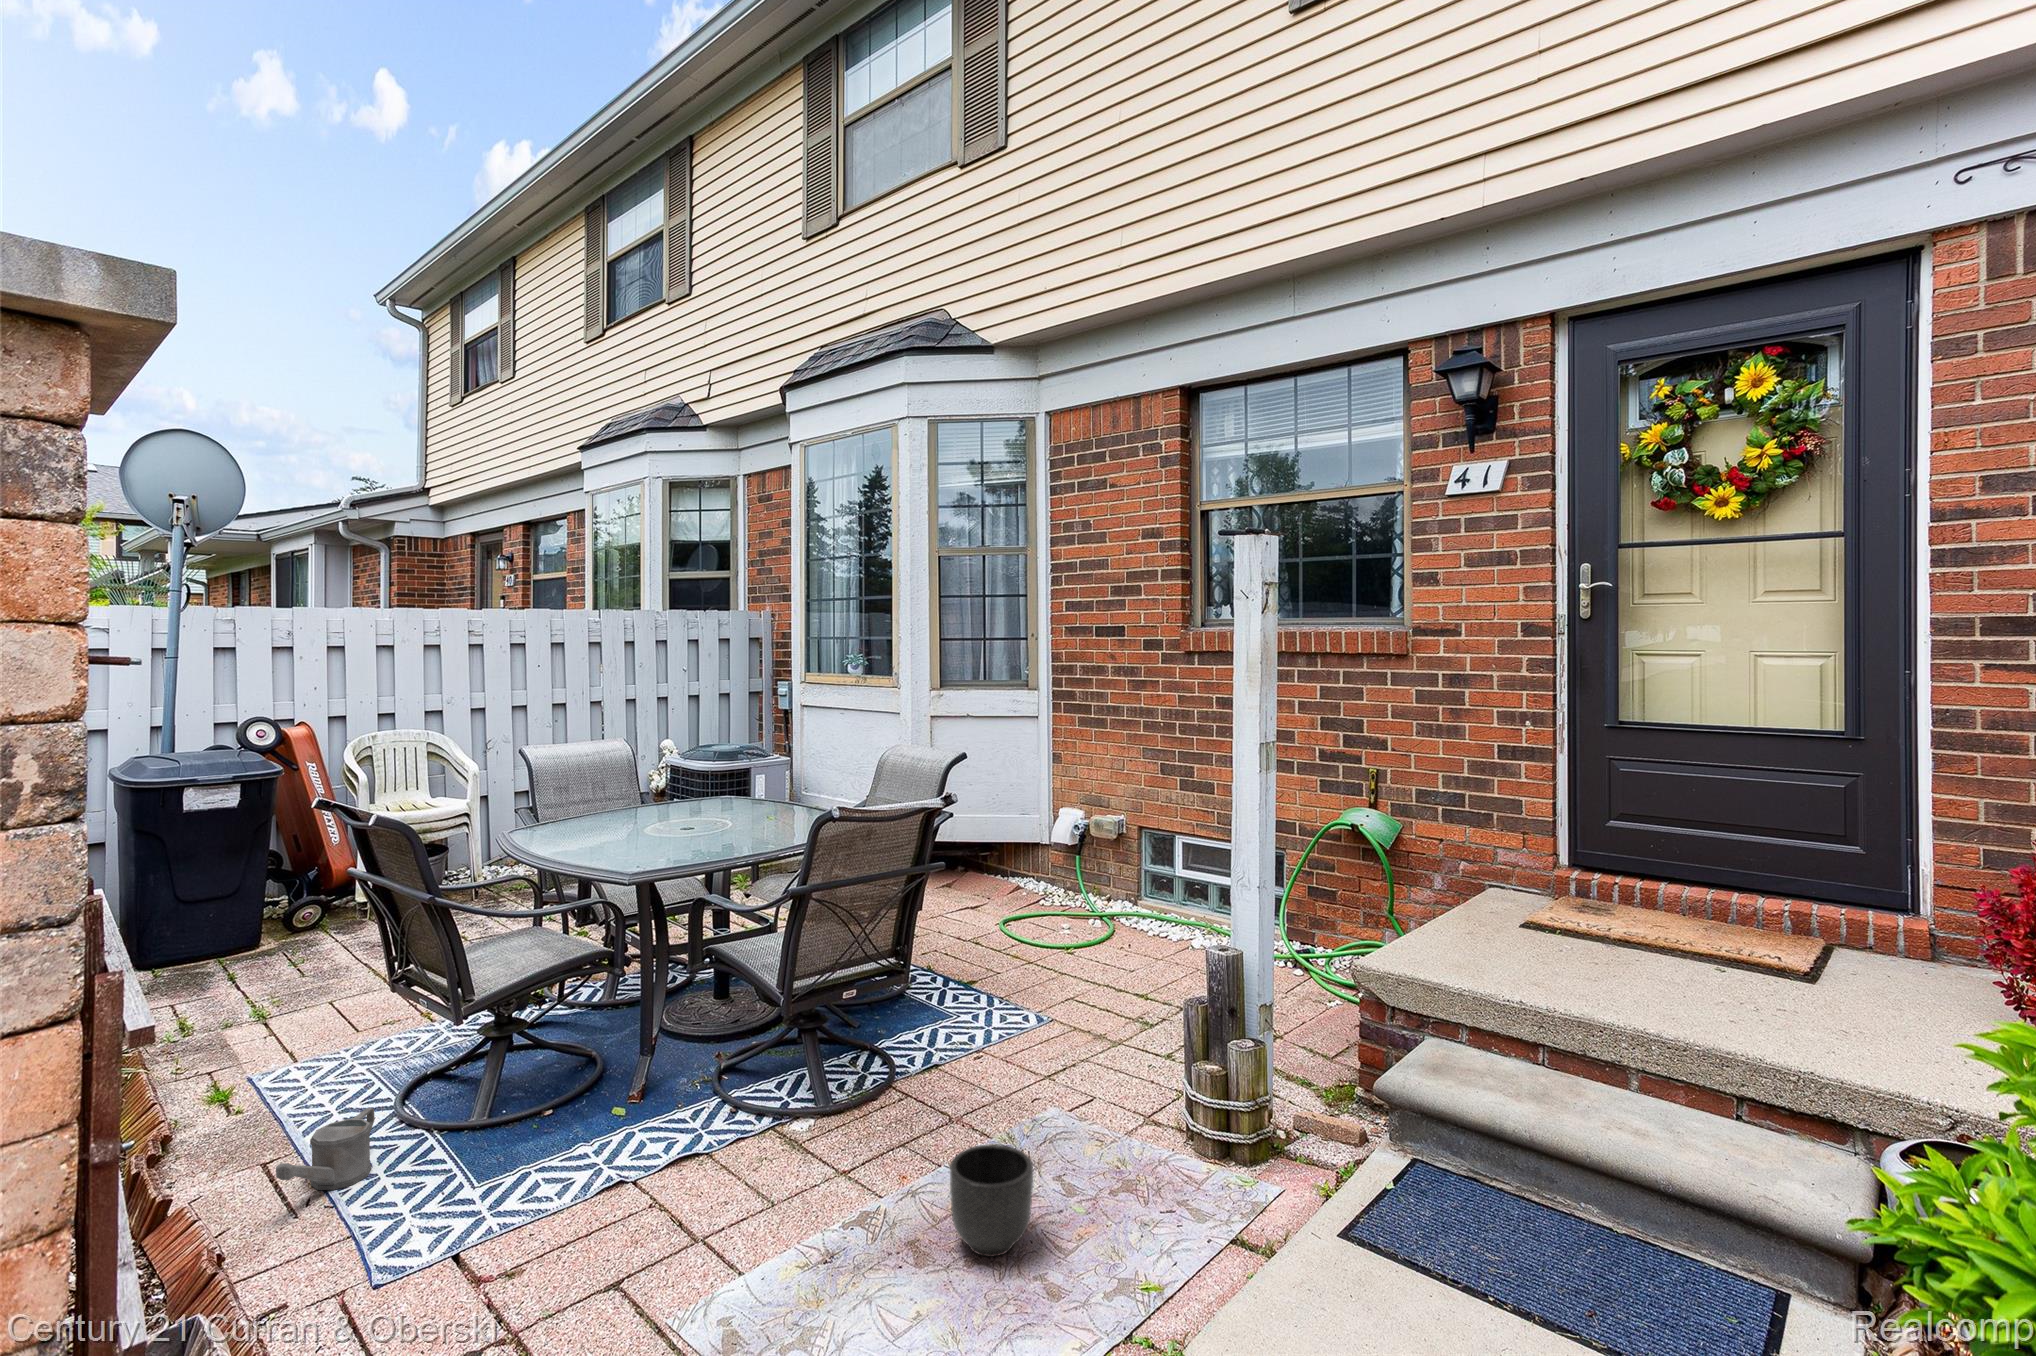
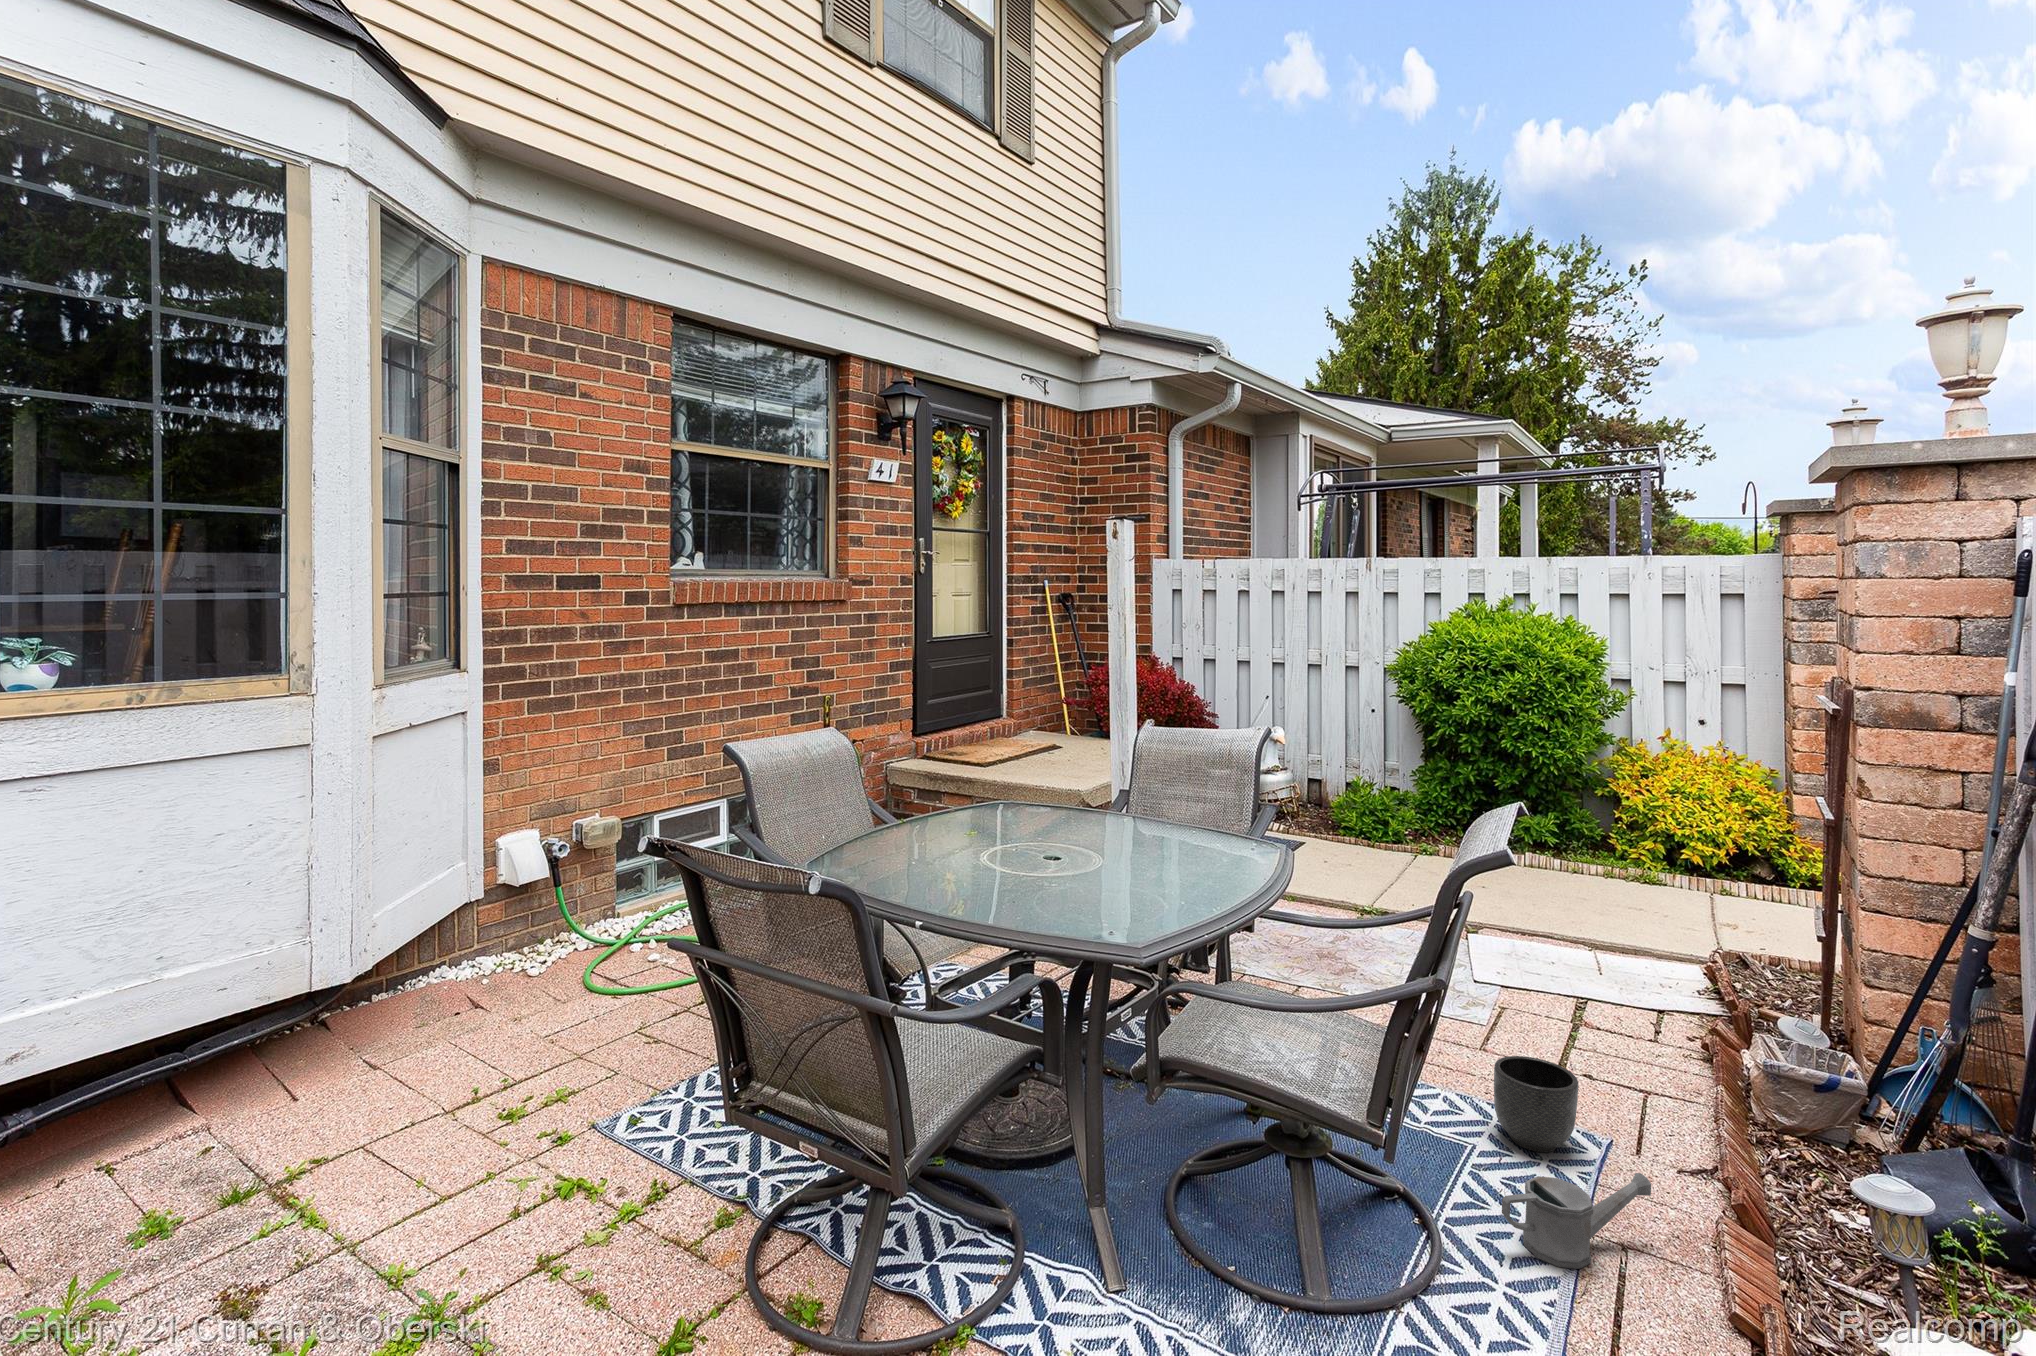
planter: present [950,1144,1033,1257] -> present [1494,1056,1579,1152]

